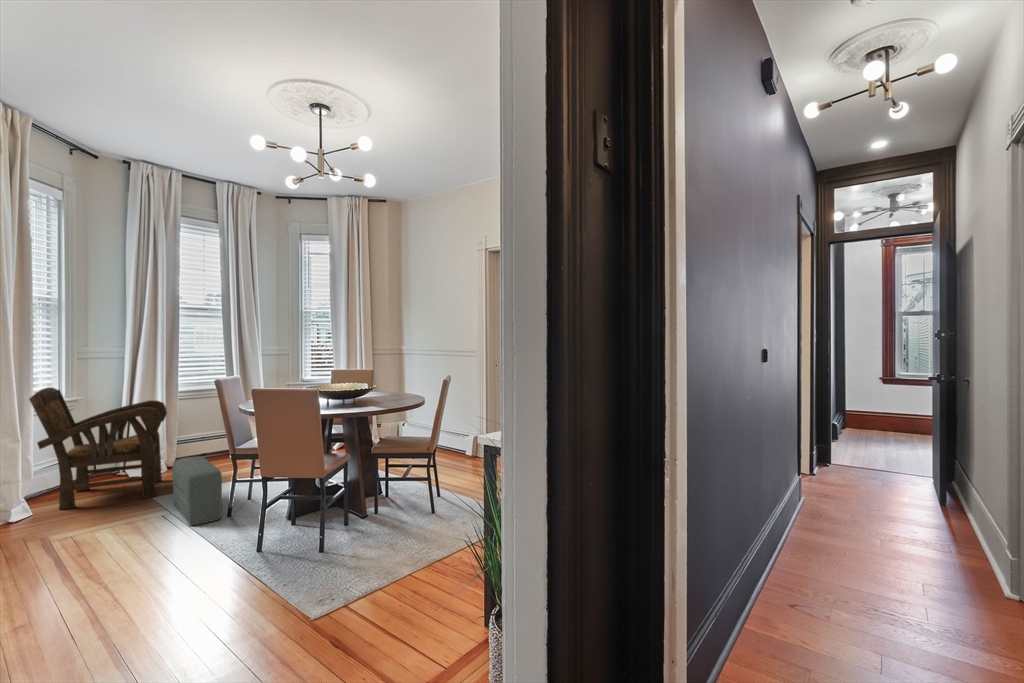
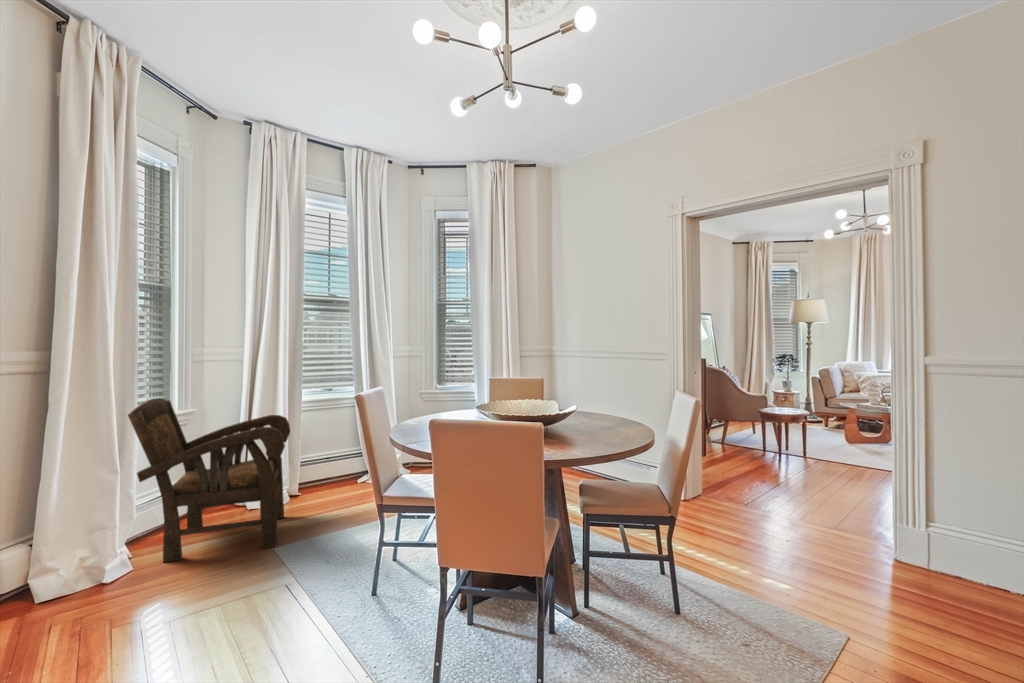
pouf: present [172,456,222,525] -> none [299,497,366,615]

